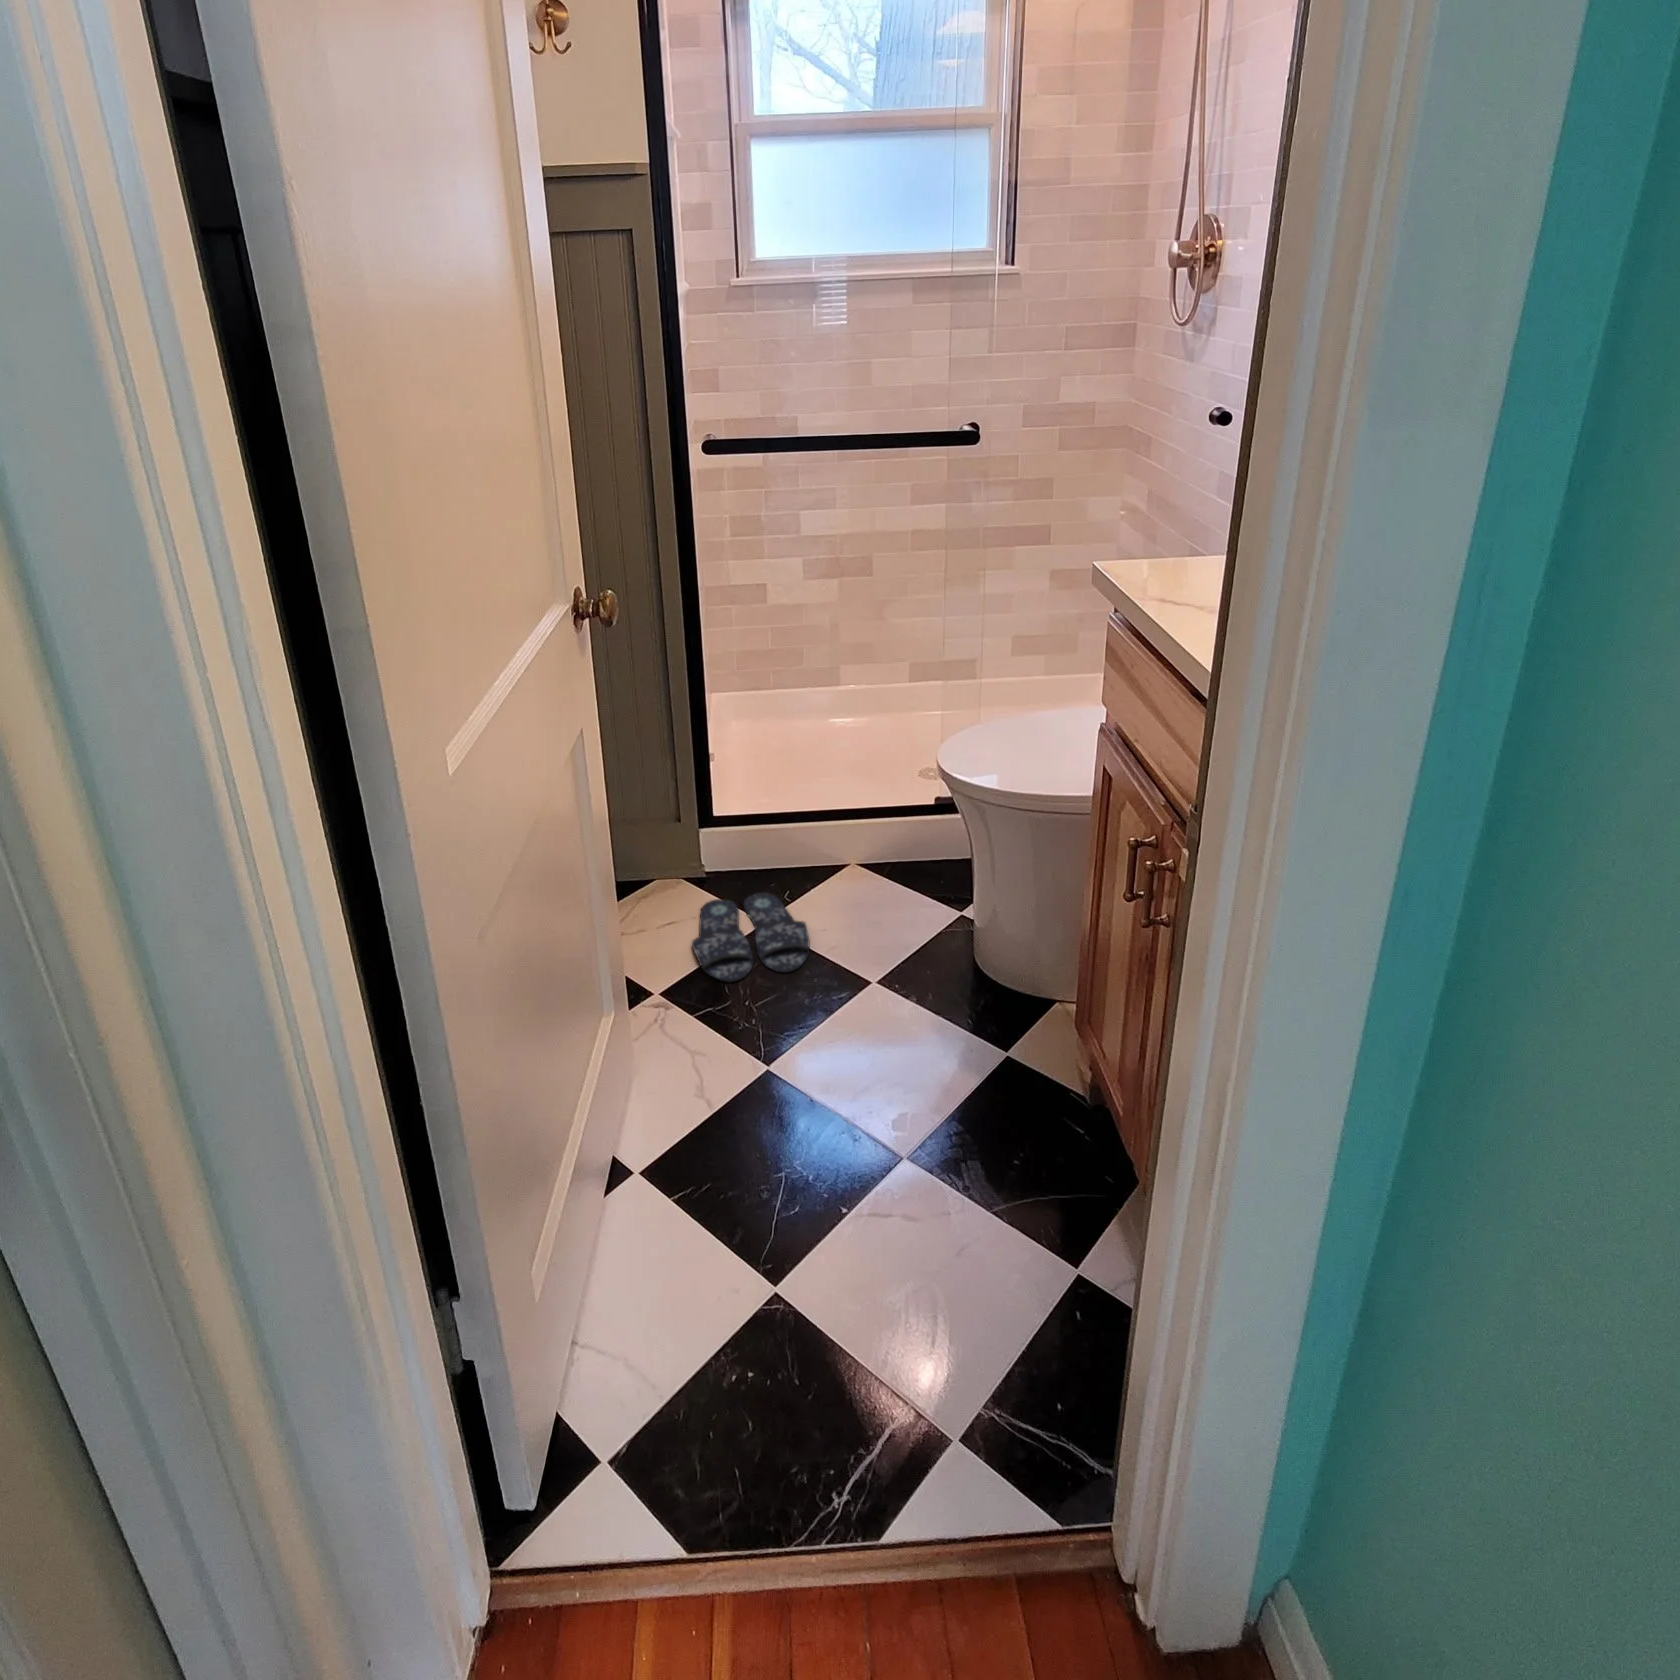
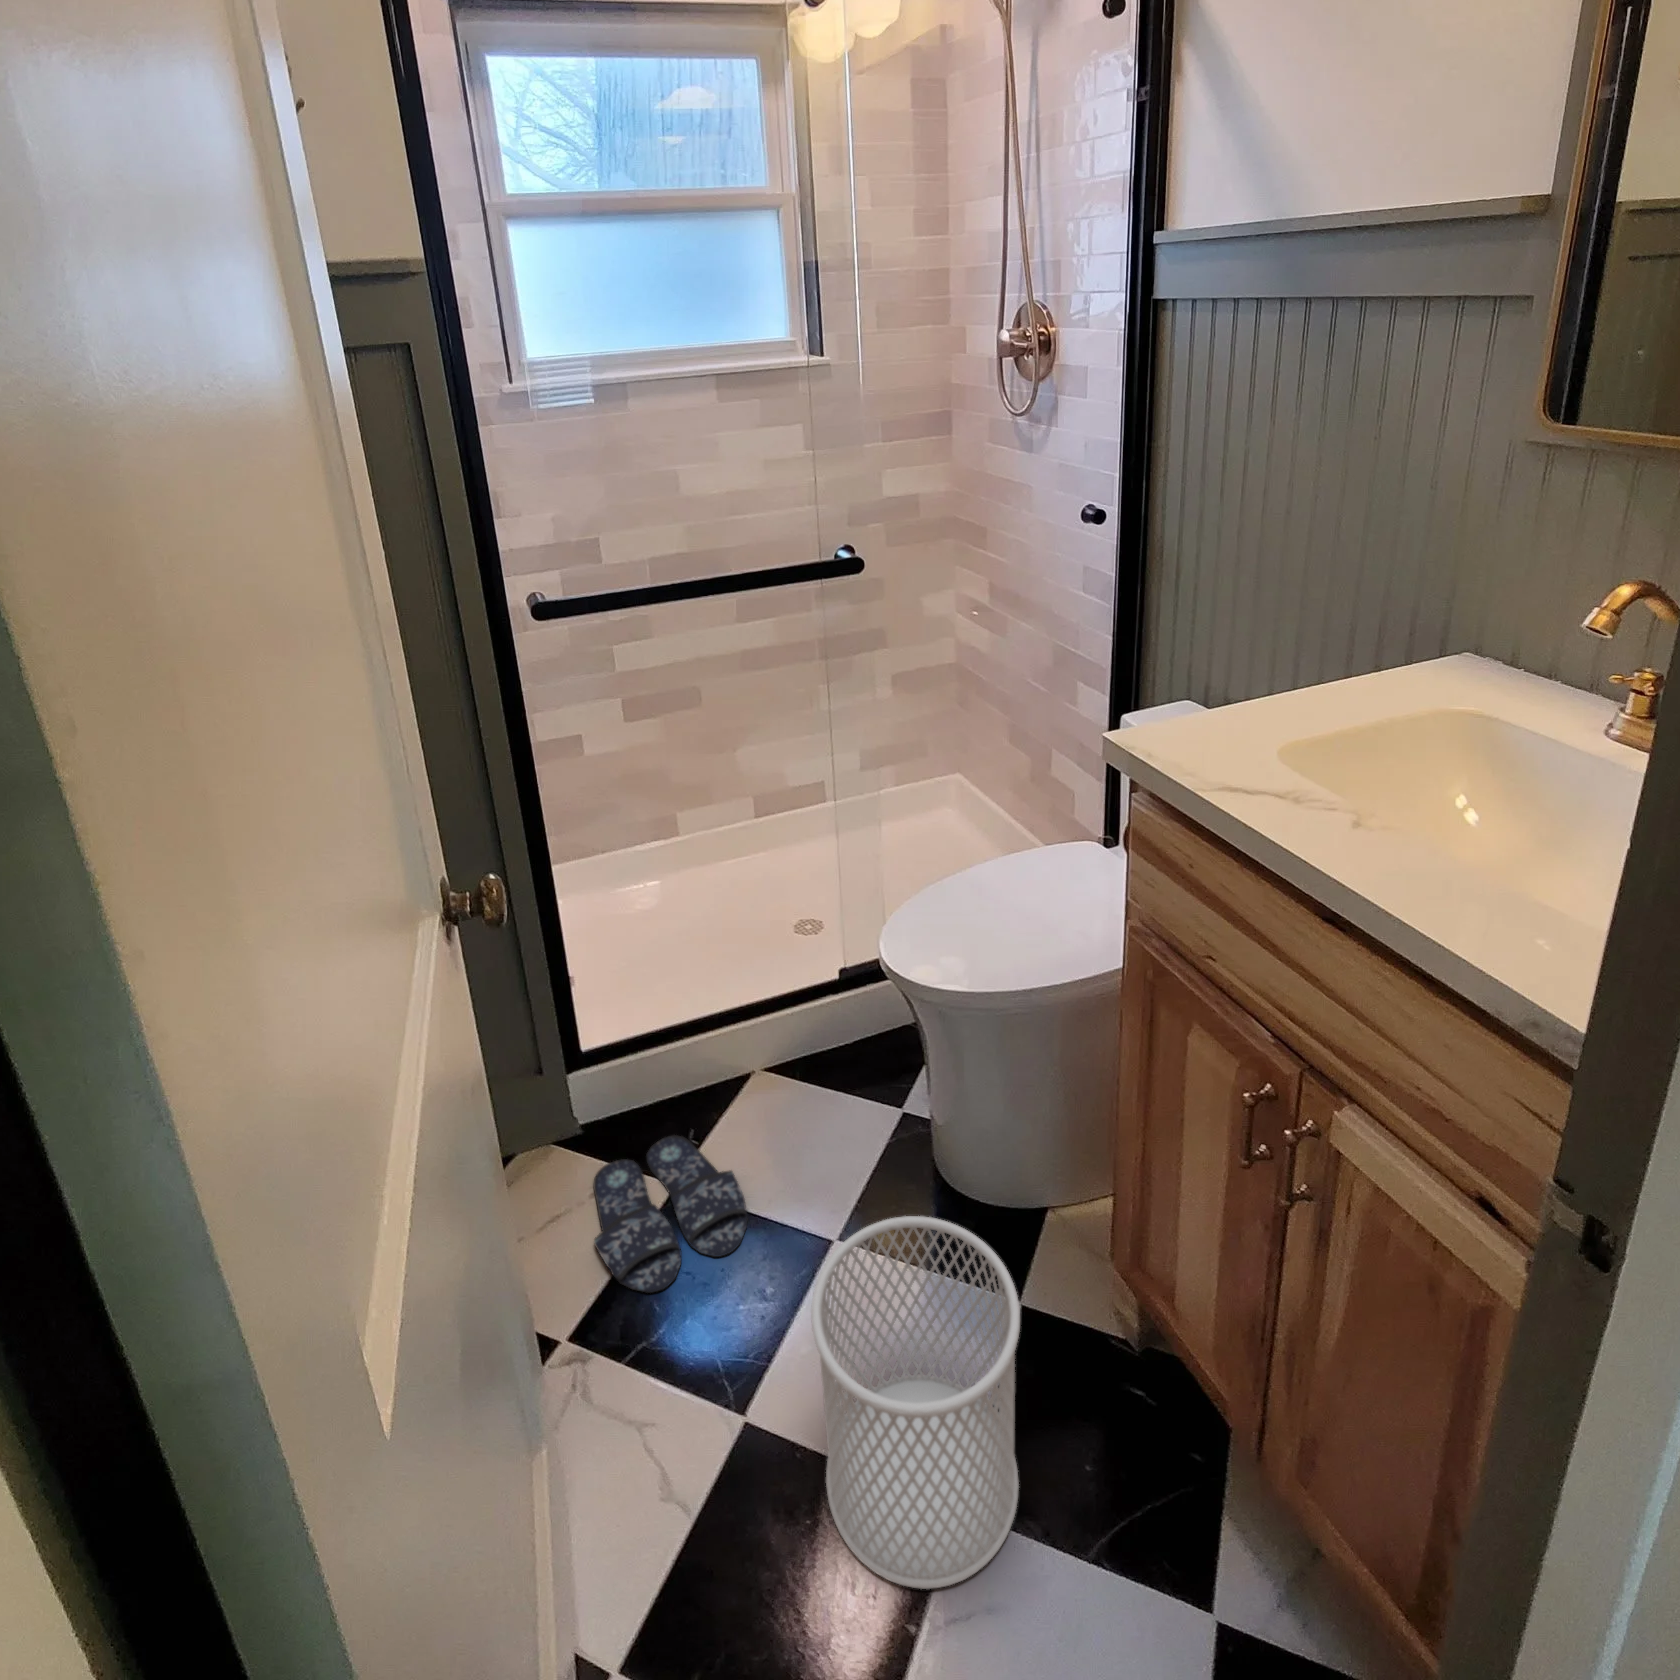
wastebasket: none [812,933,974,1194] -> present [811,1216,1020,1589]

